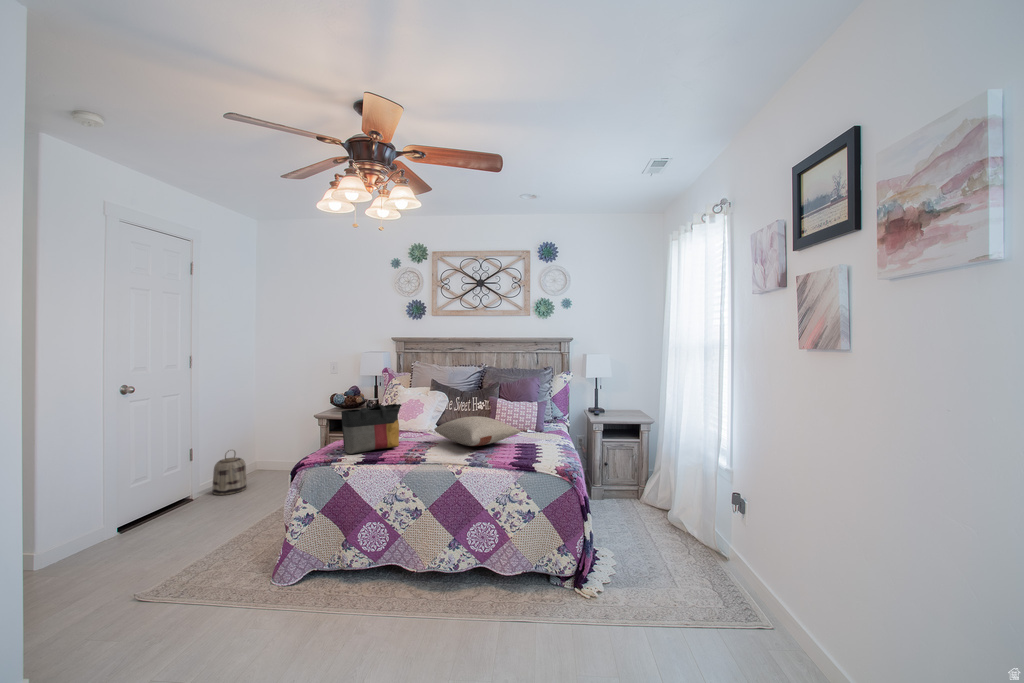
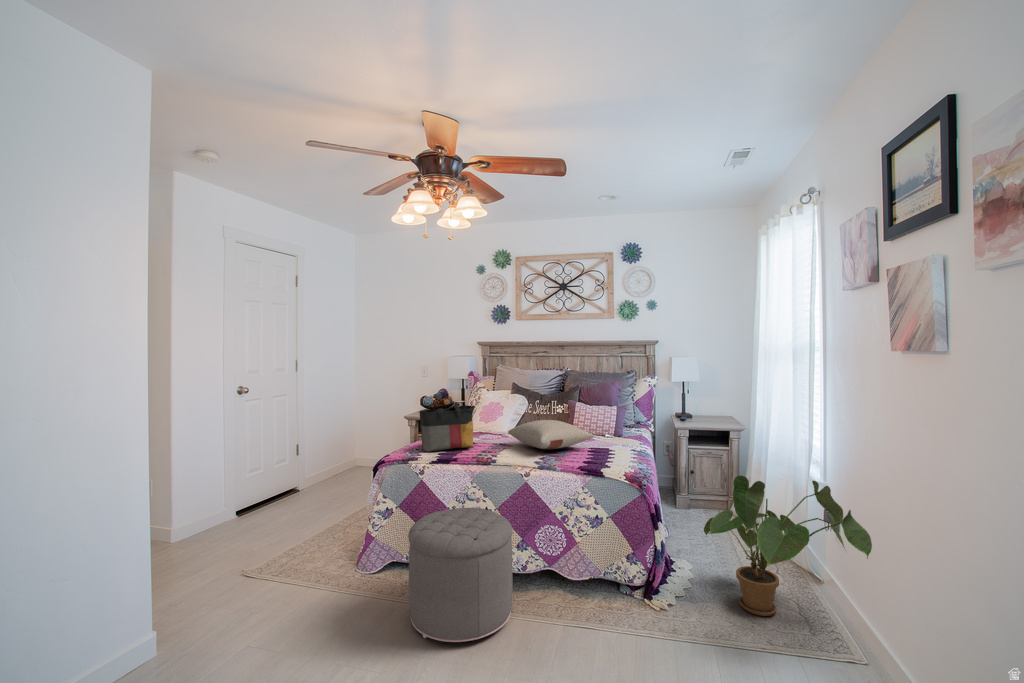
basket: present [212,451,247,495] -> none [321,447,349,487]
house plant: none [621,464,764,588] -> present [704,476,872,616]
ottoman: none [337,511,449,656] -> present [408,508,513,642]

